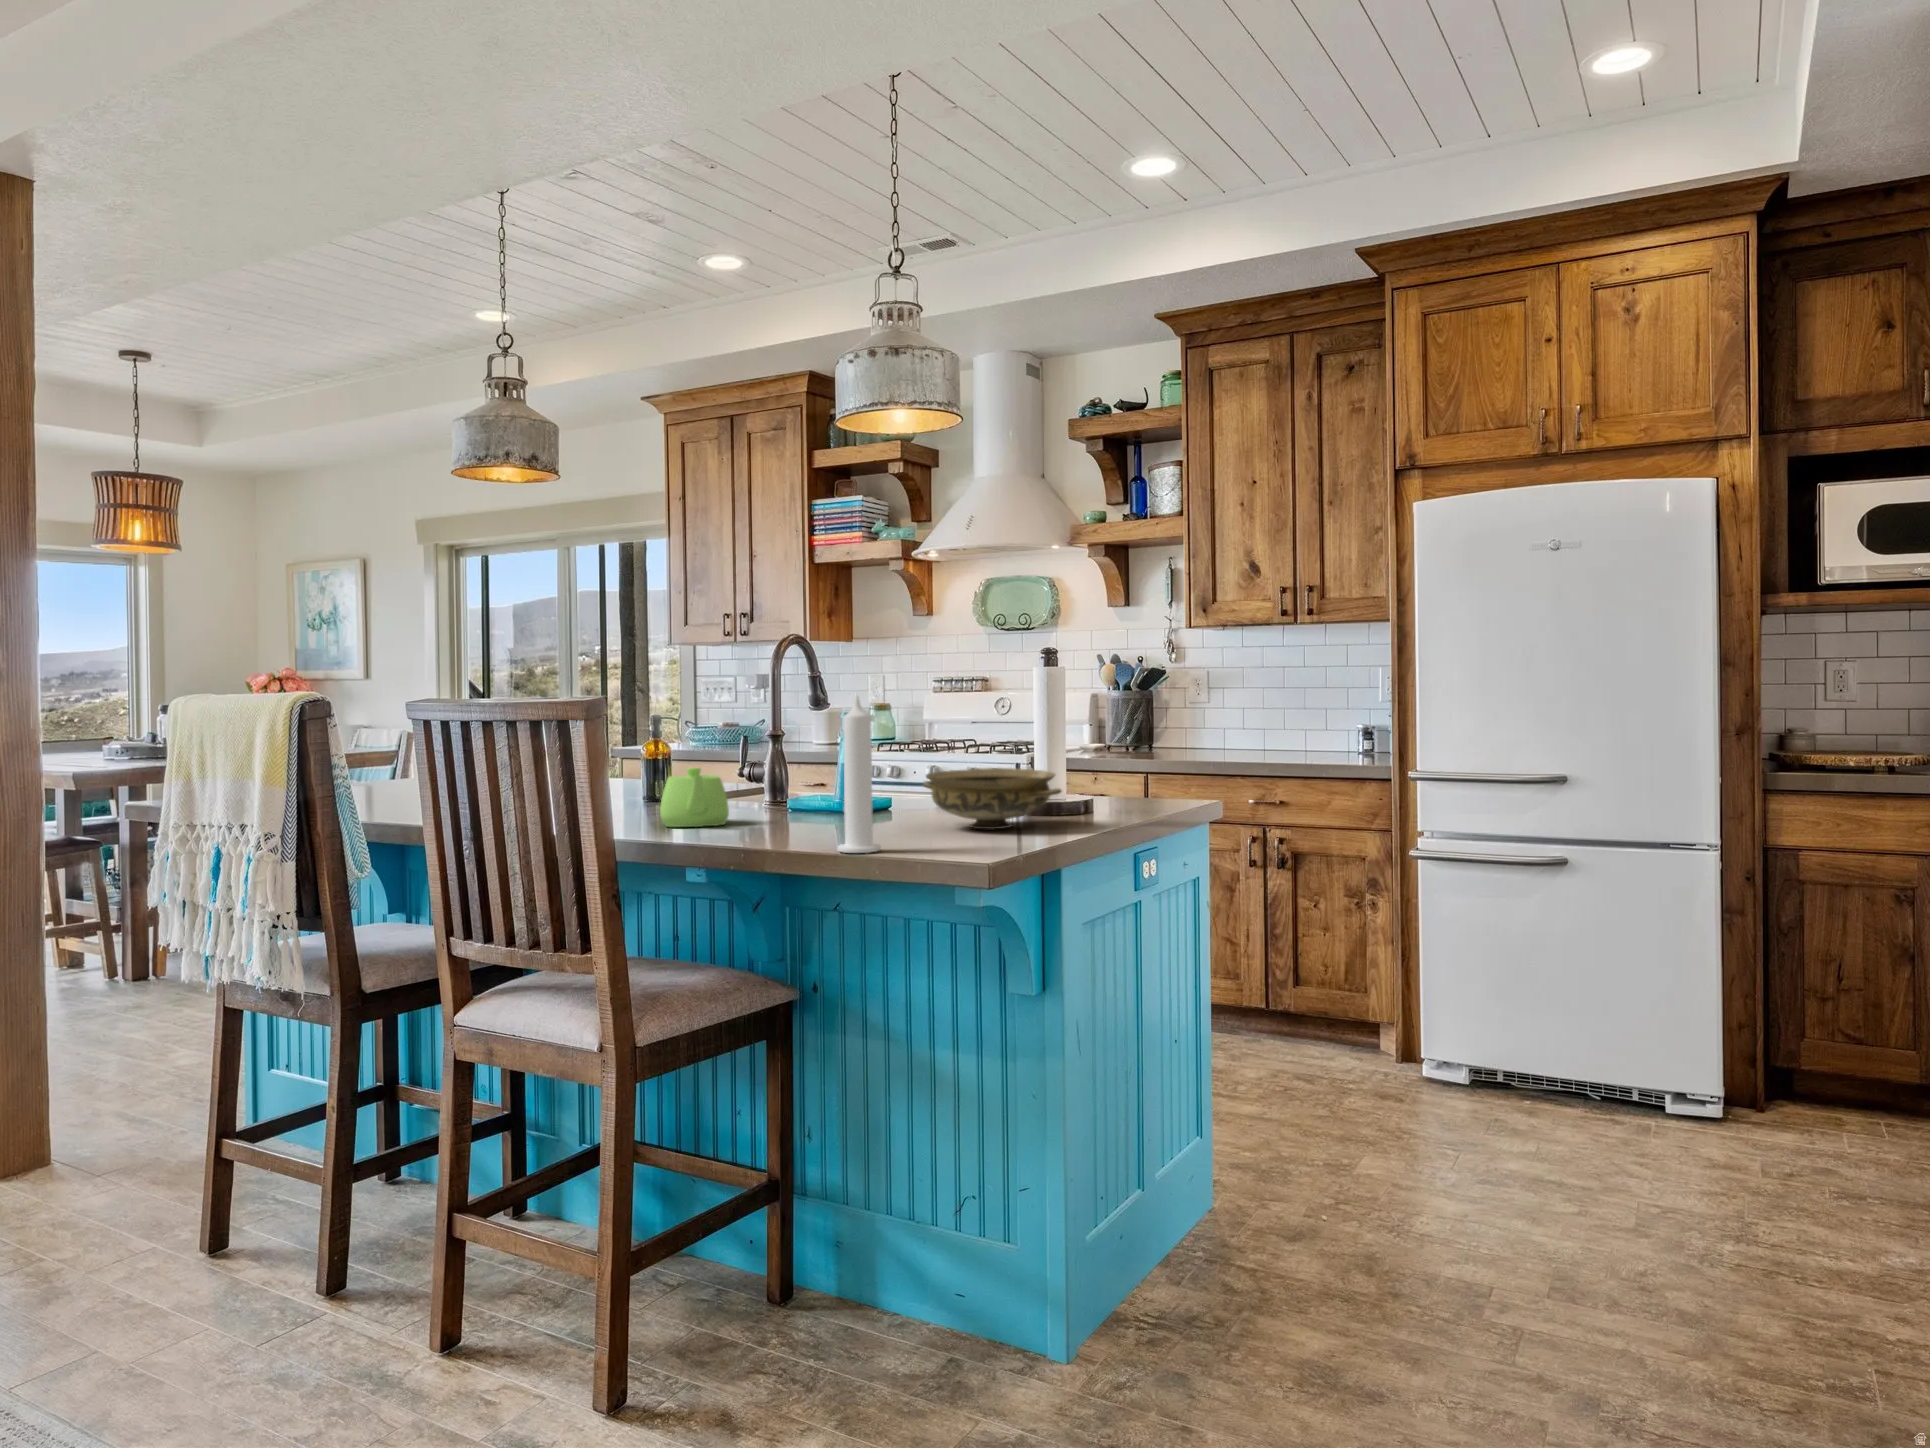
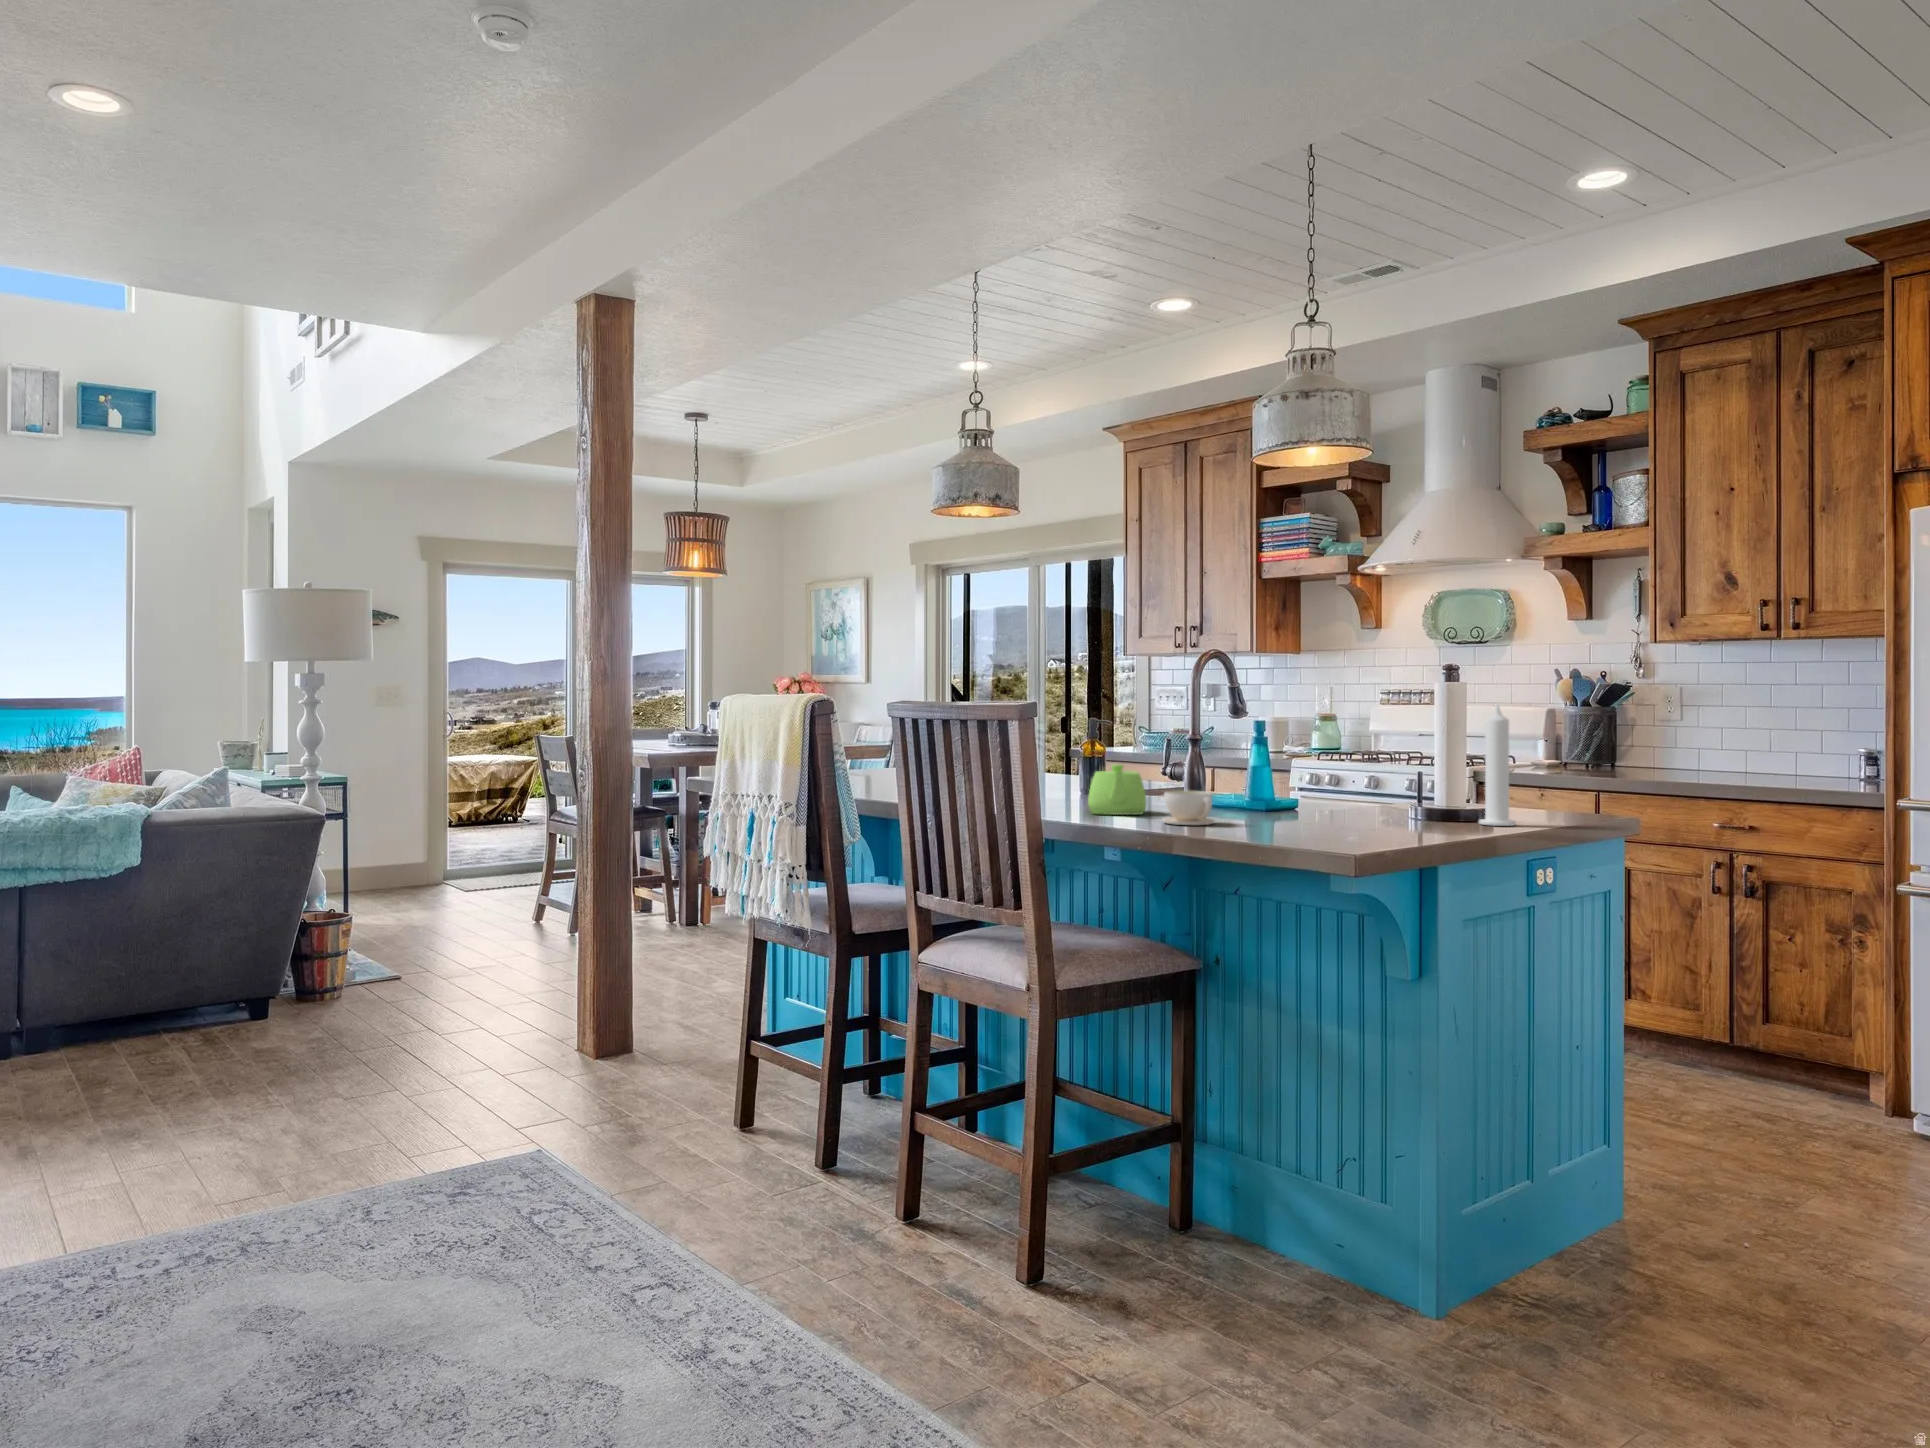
candle: present [837,696,881,853] -> present [1479,704,1516,826]
ceramic bowl: present [923,768,1061,829] -> none [1319,775,1447,830]
coffee cup: none [752,795,812,836] -> present [1163,790,1214,825]

